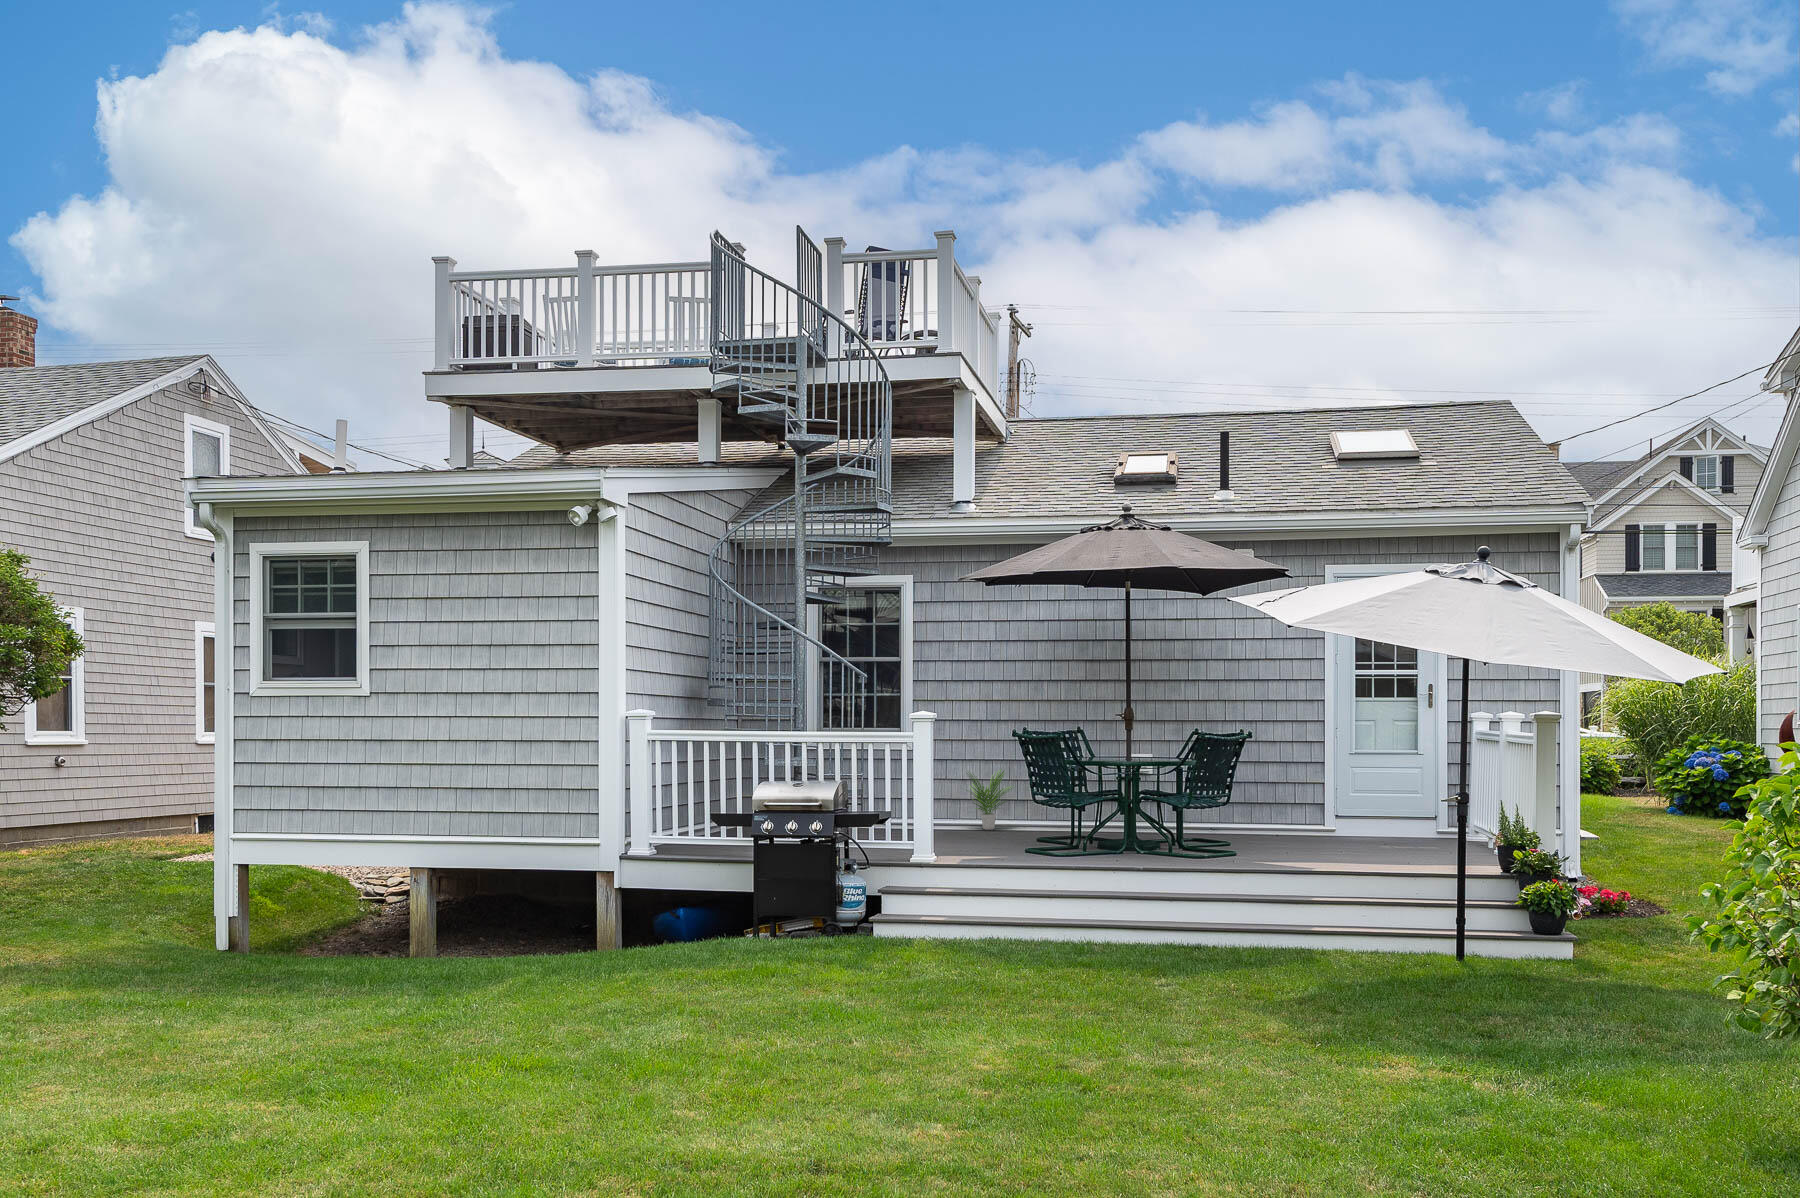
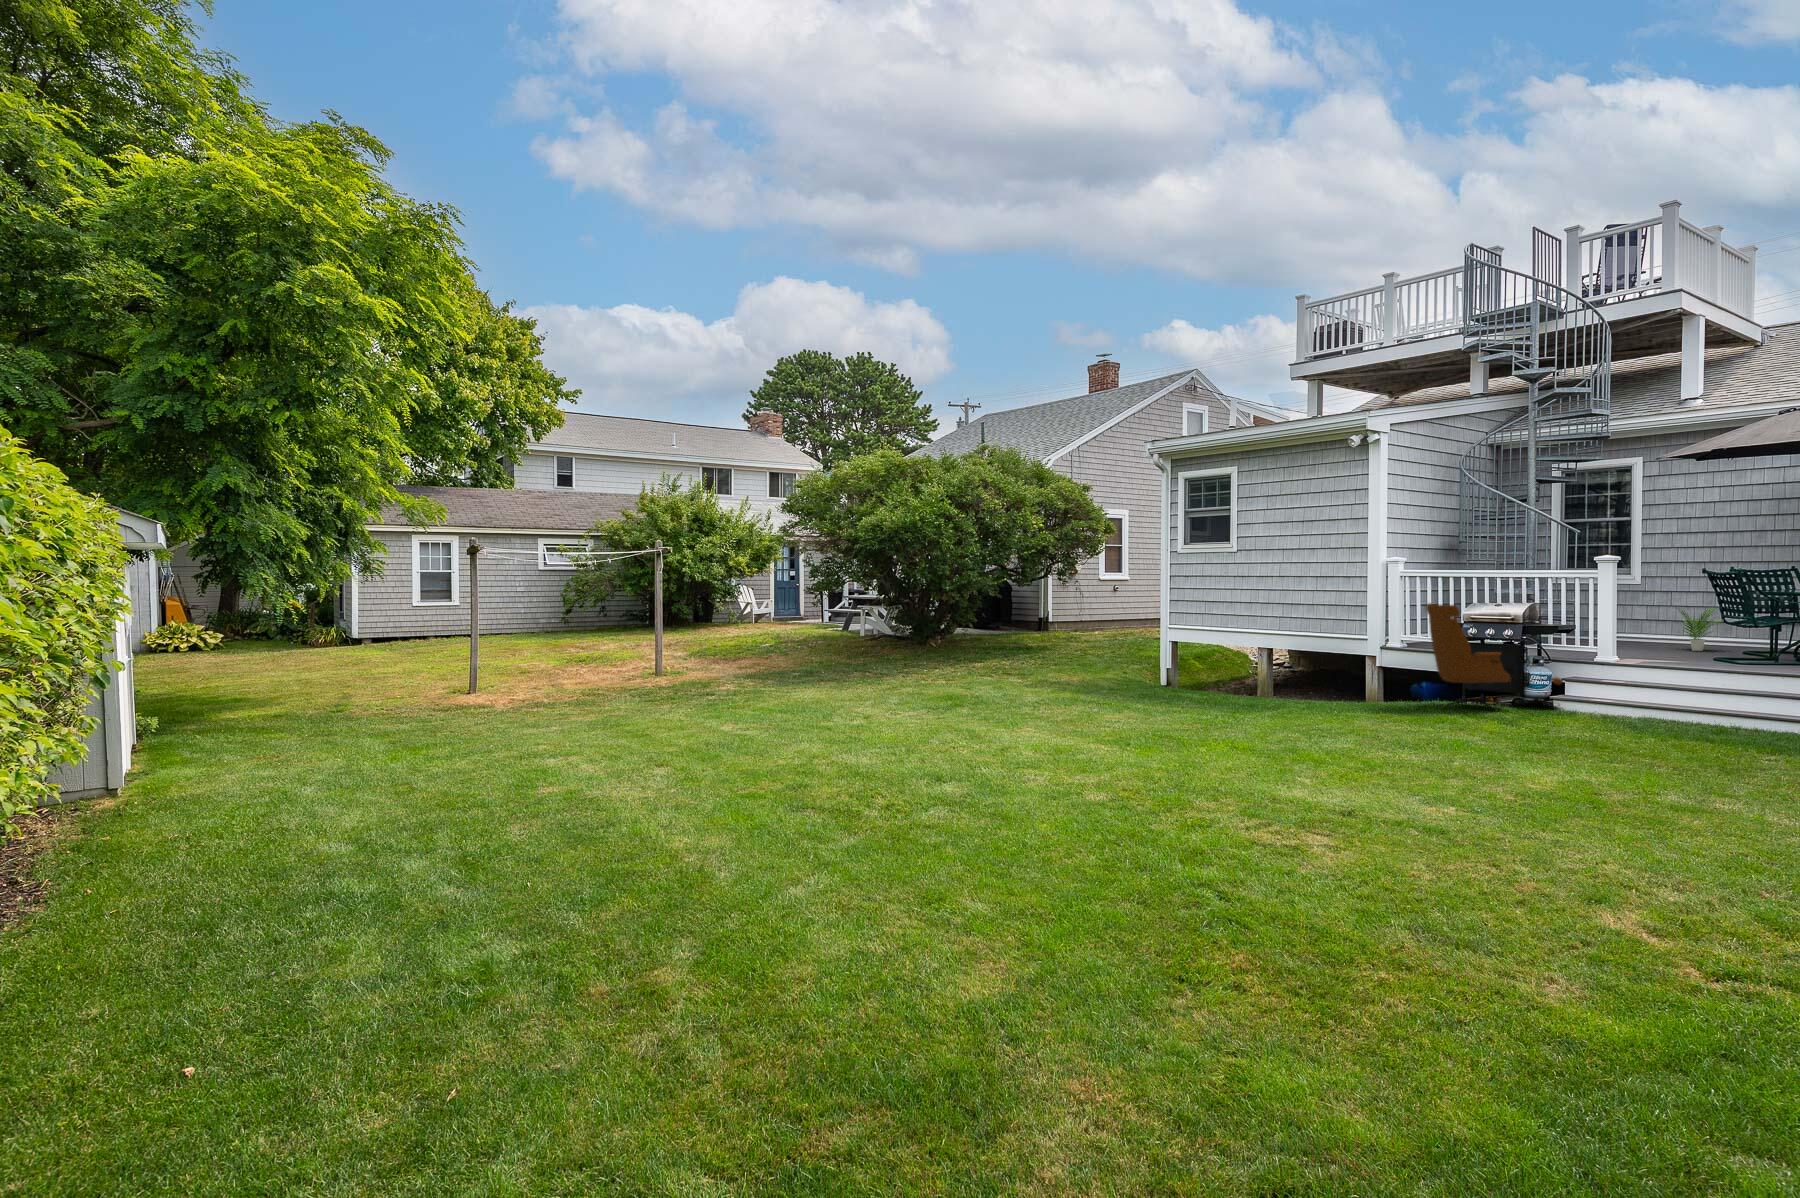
lounge chair: none [731,791,904,963] -> present [1426,603,1563,711]

